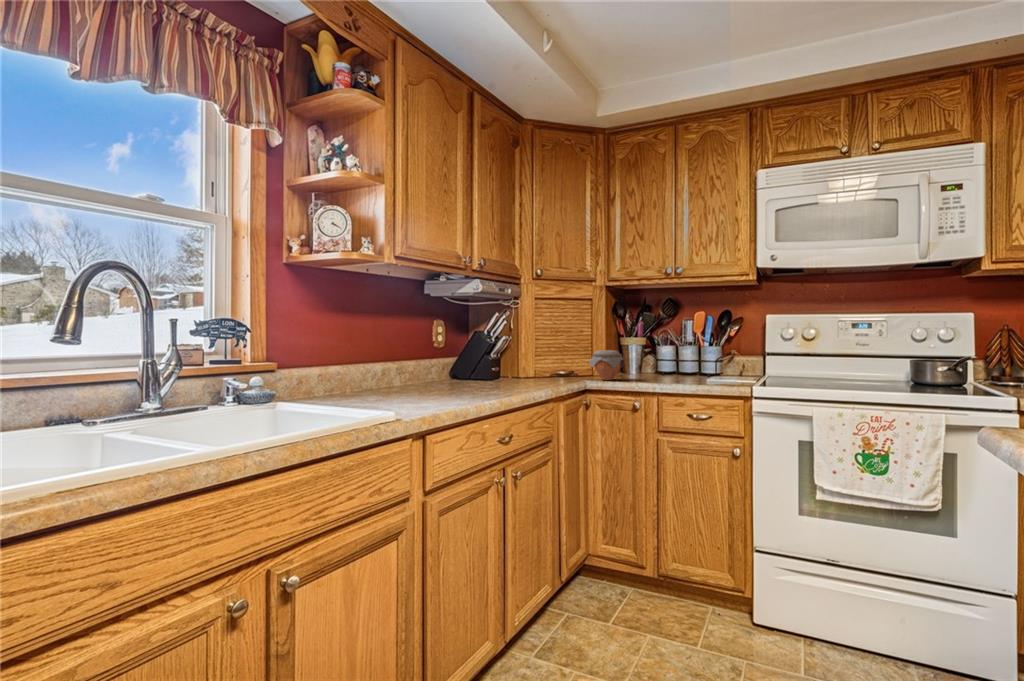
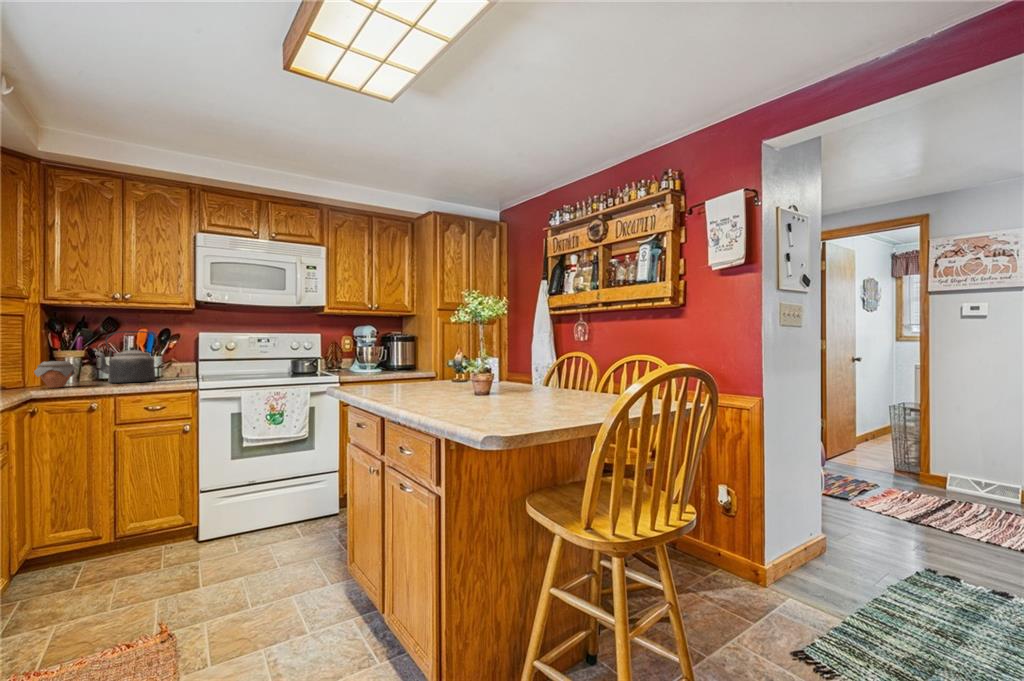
kettle: none [648,314,711,379] -> present [96,331,158,383]

